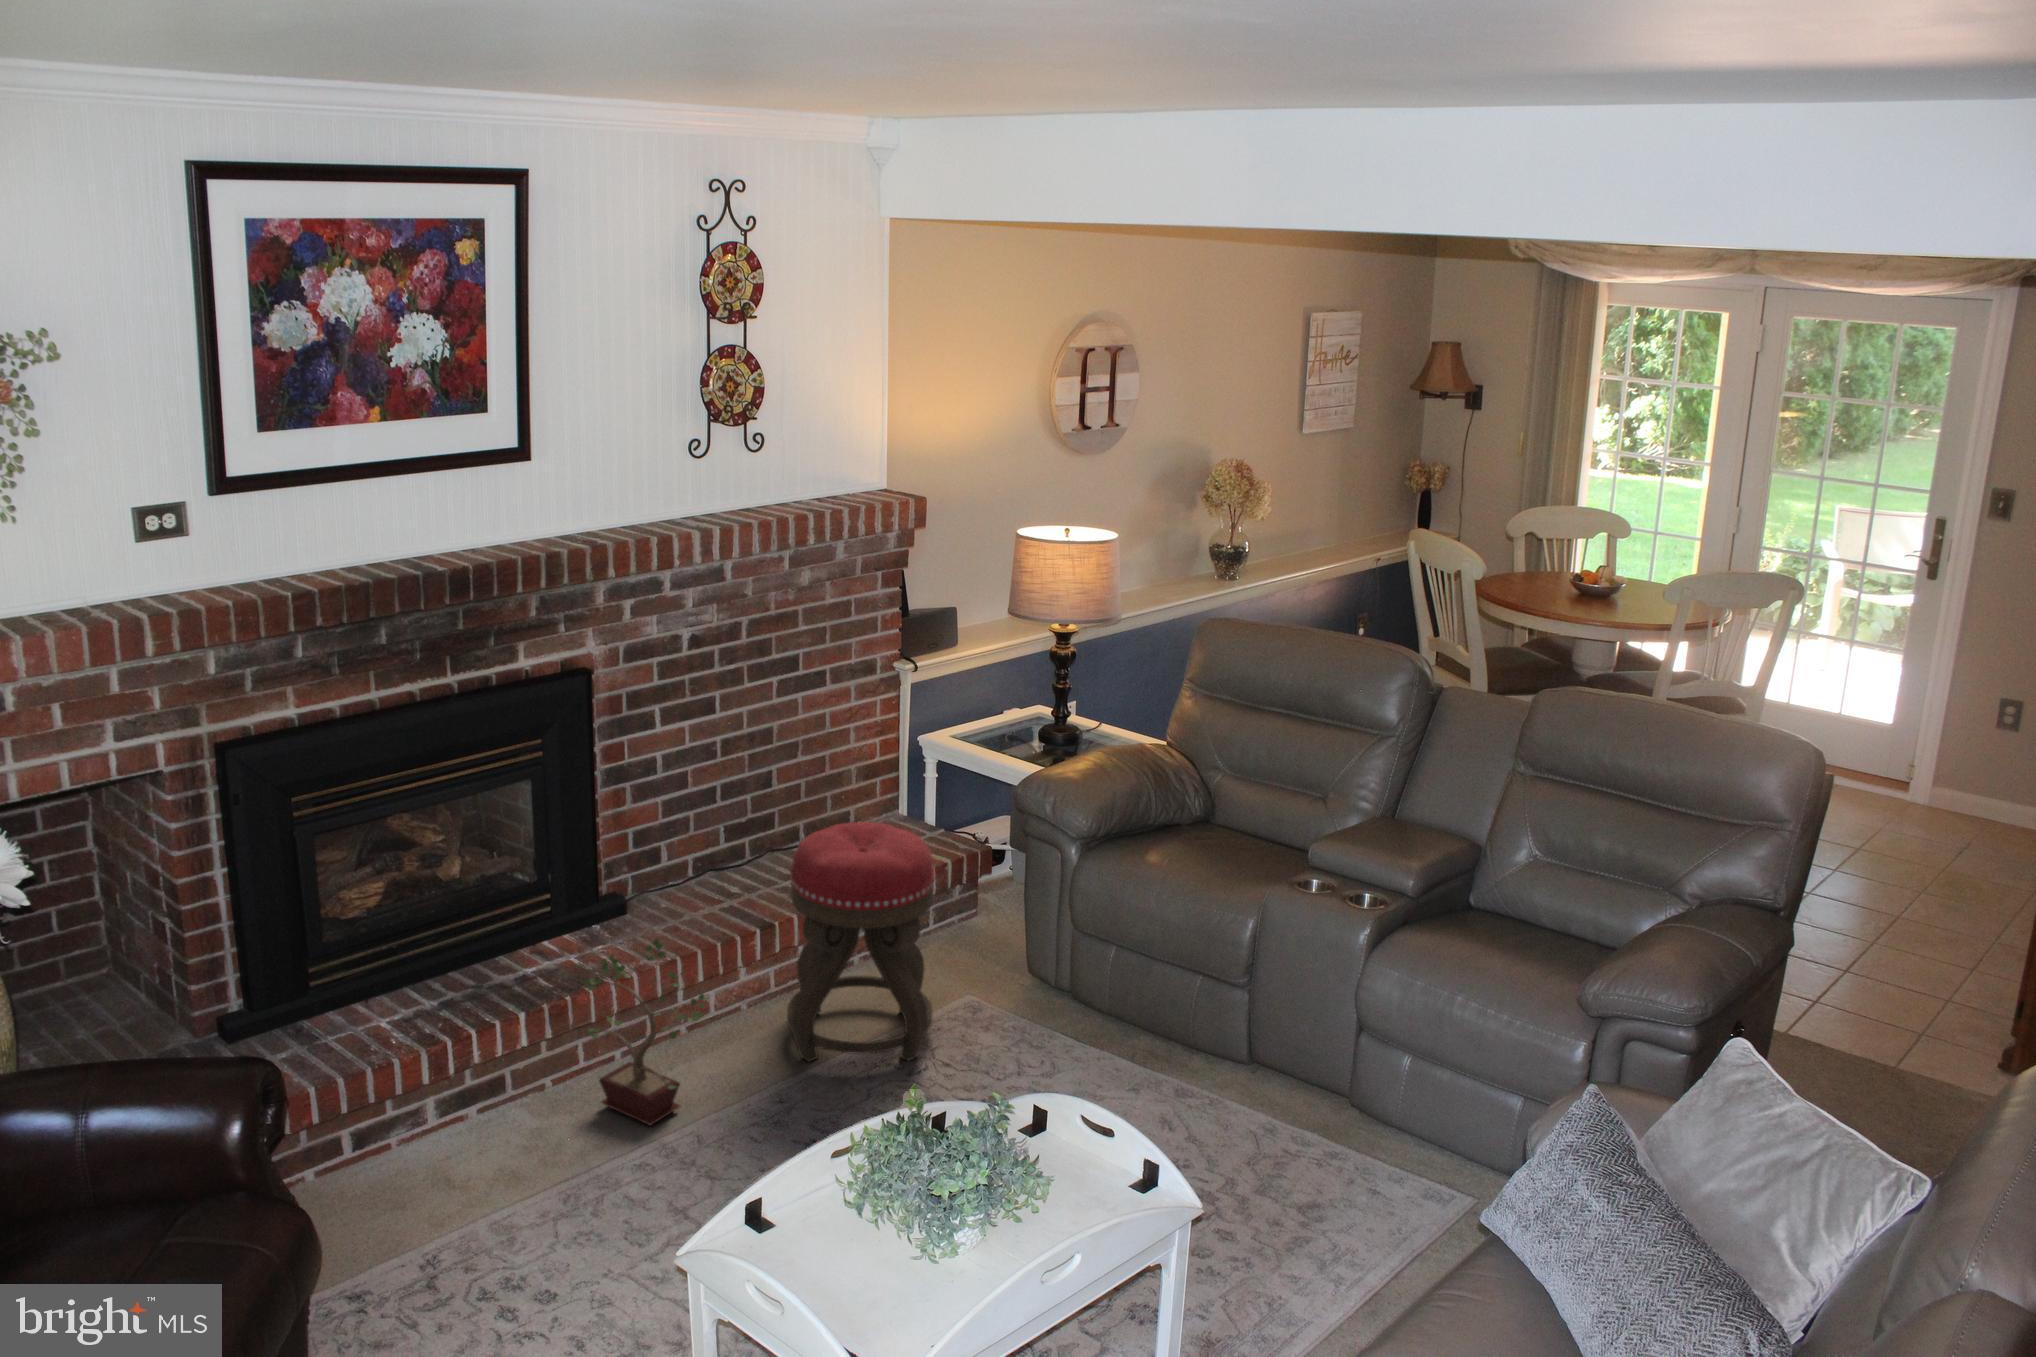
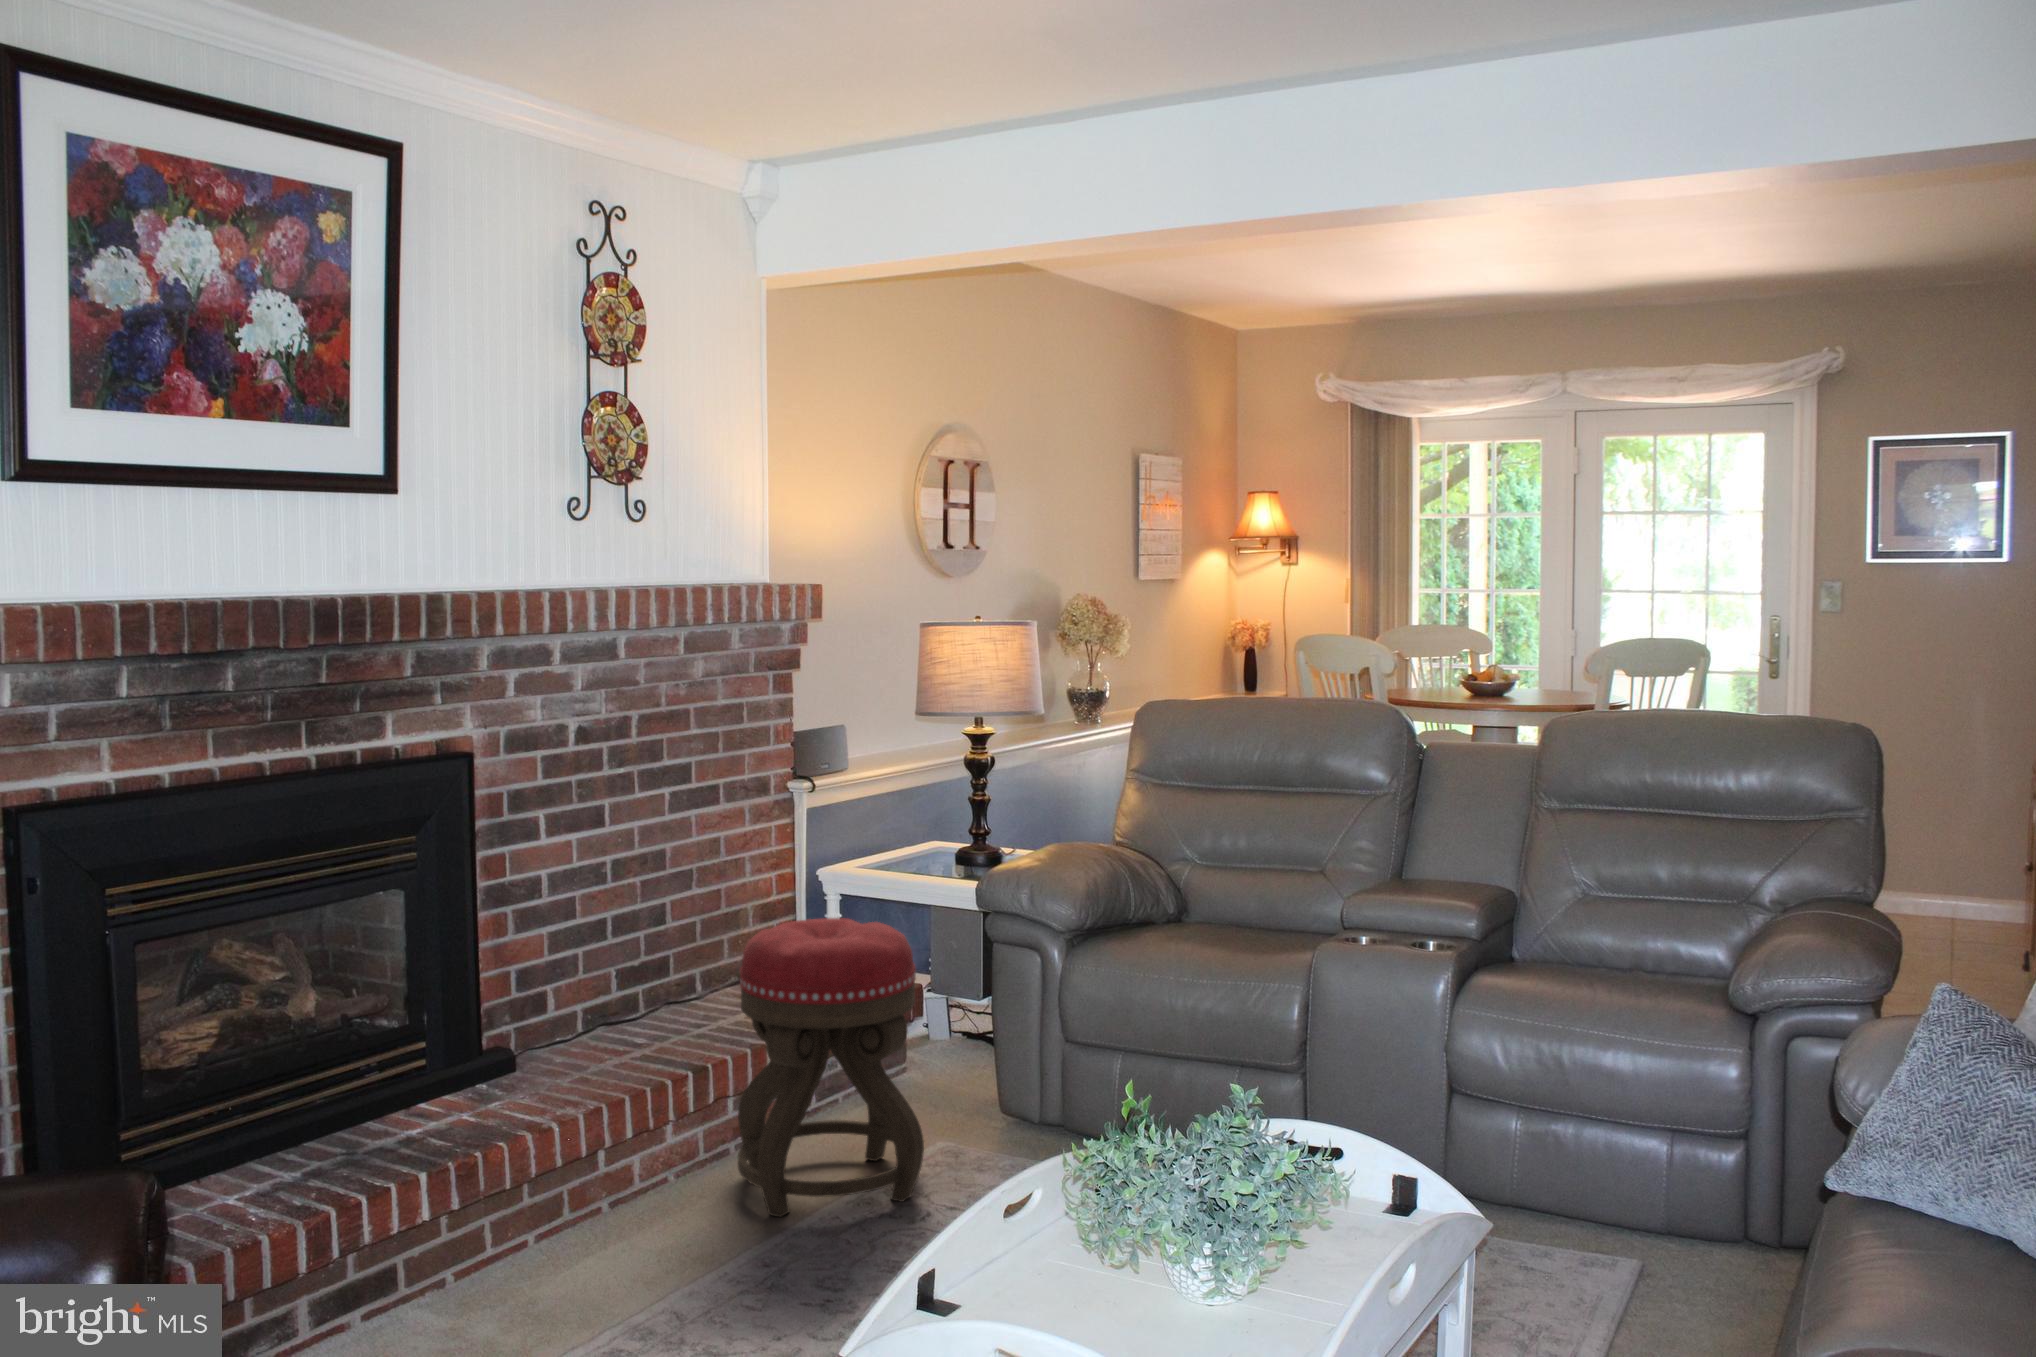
potted plant: present [583,938,709,1125] -> none [499,1042,690,1303]

